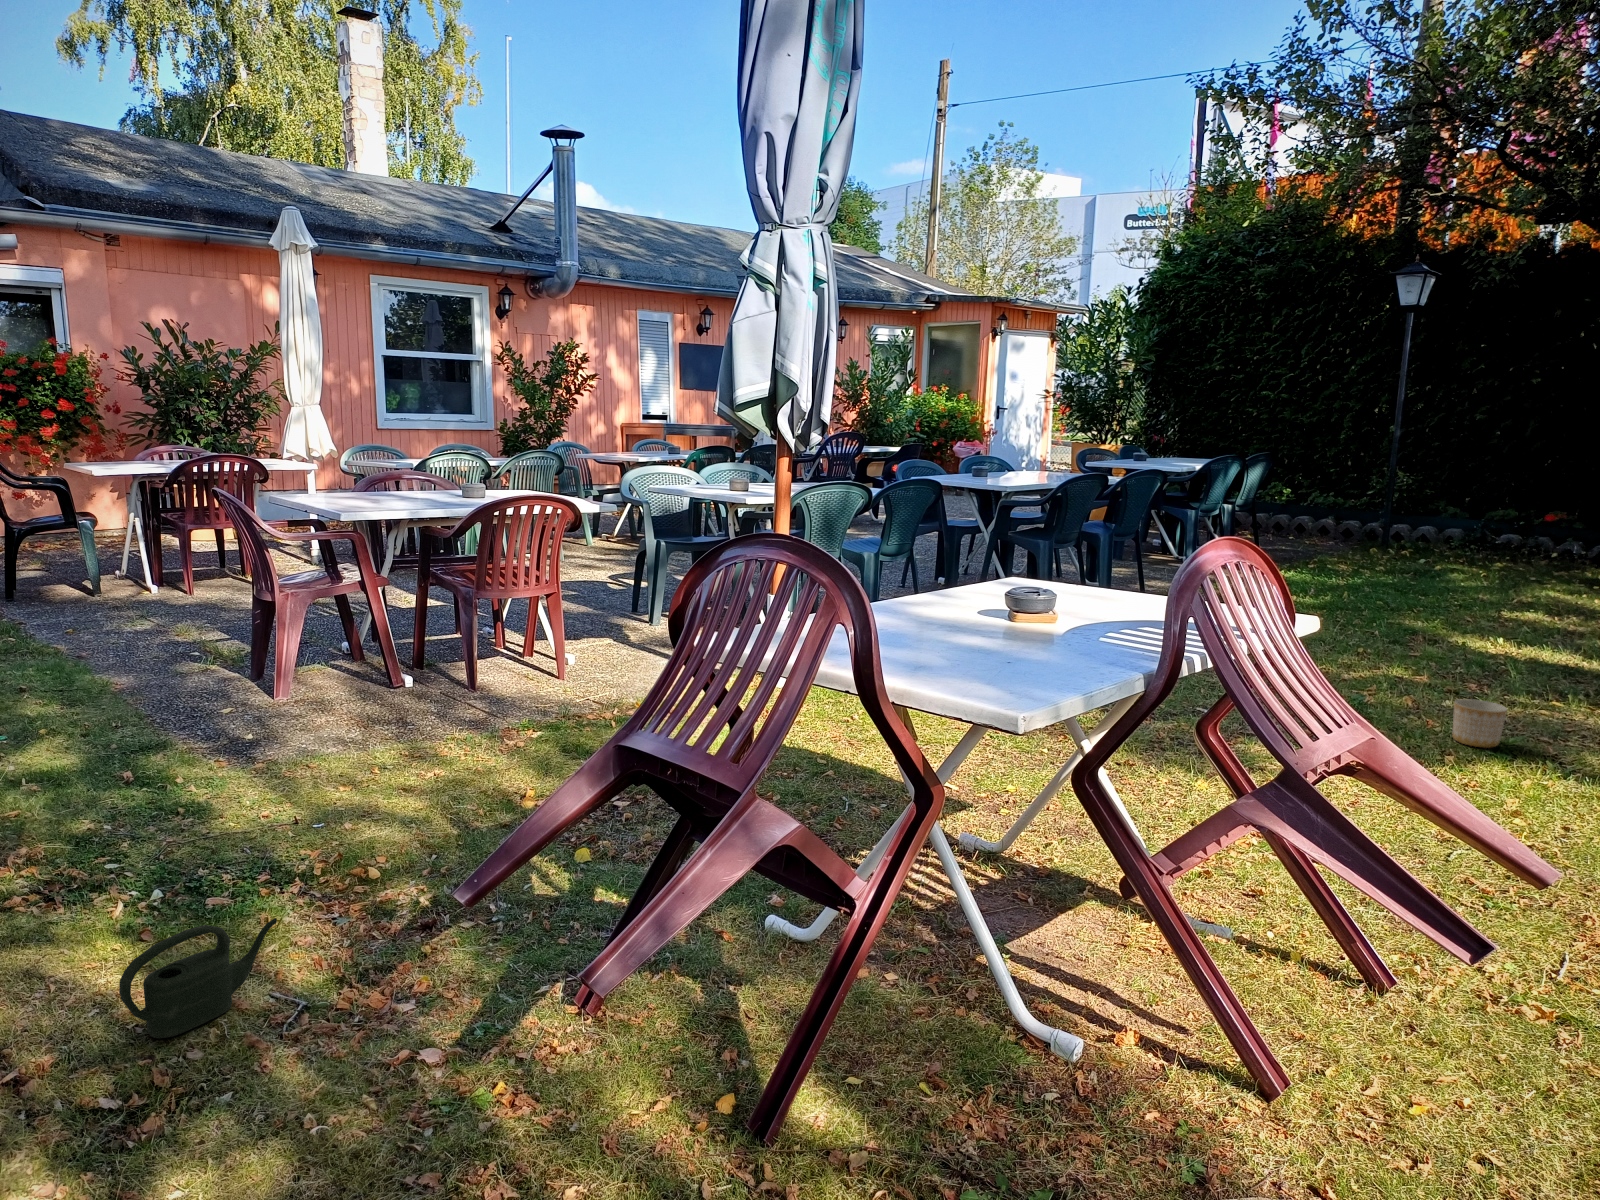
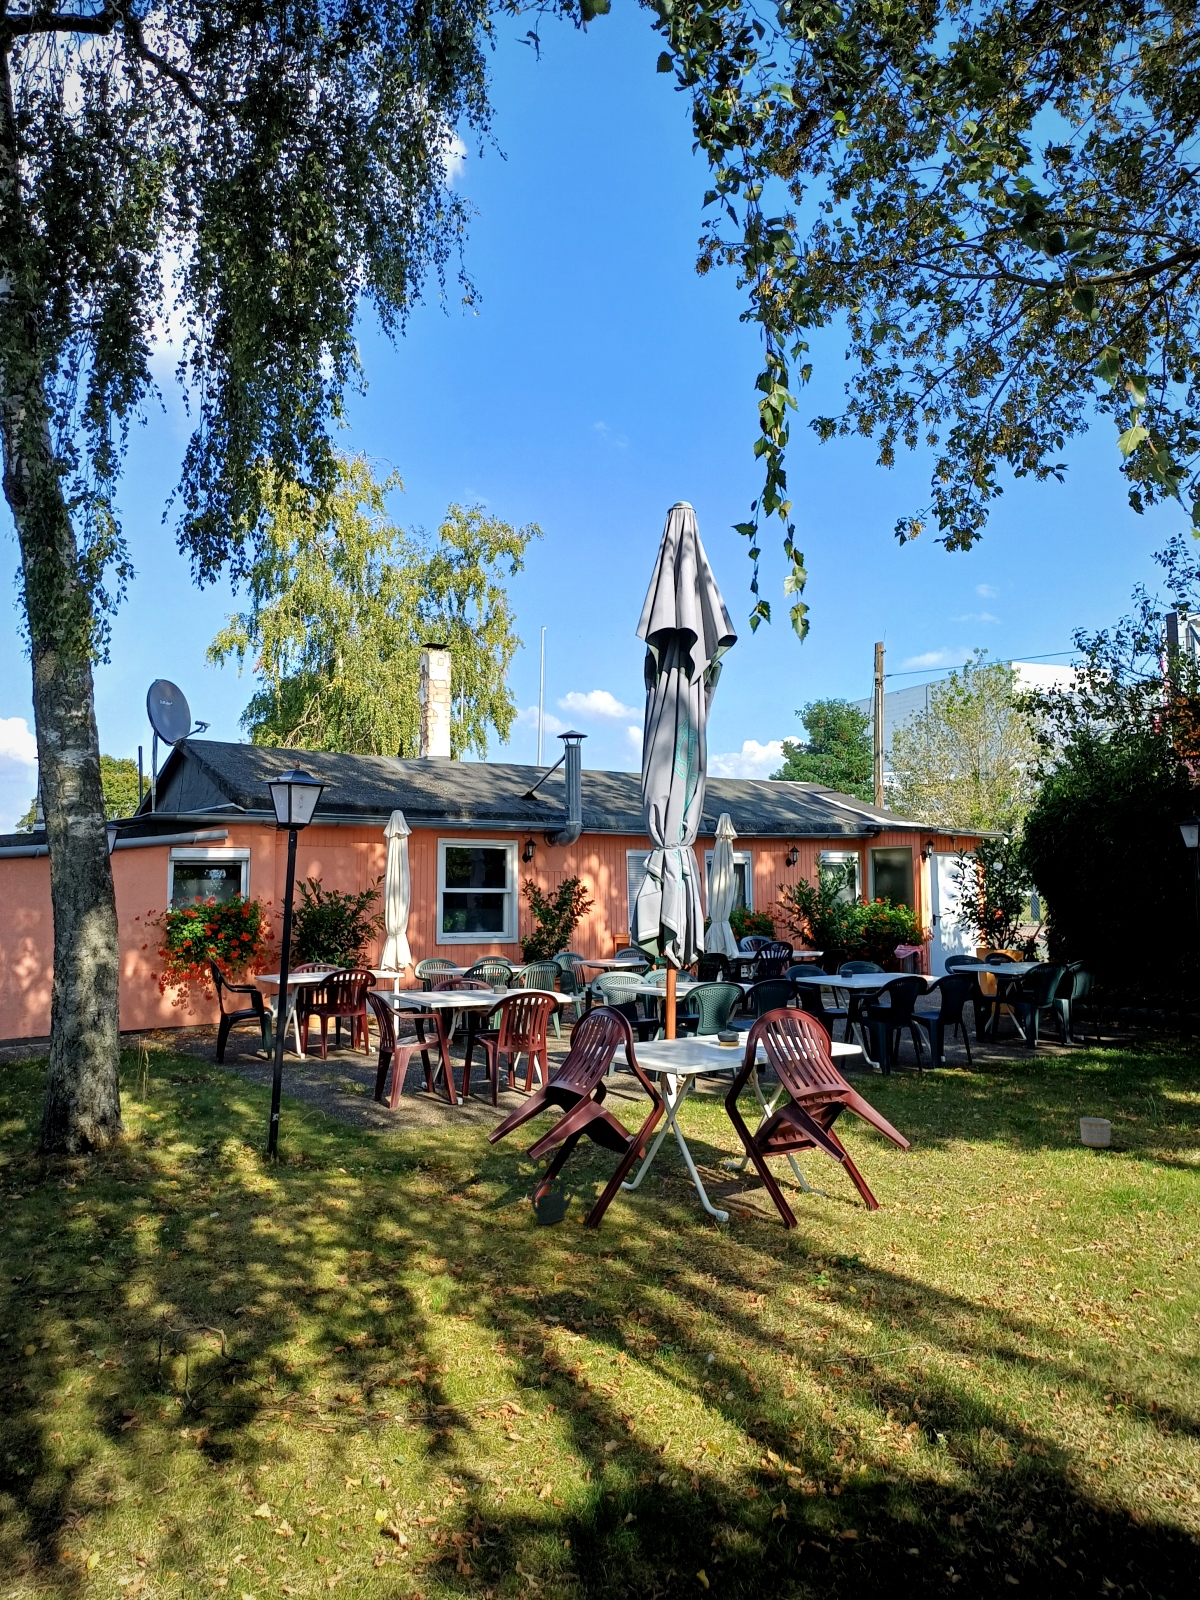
watering can: present [119,918,277,1038] -> present [531,1179,579,1224]

